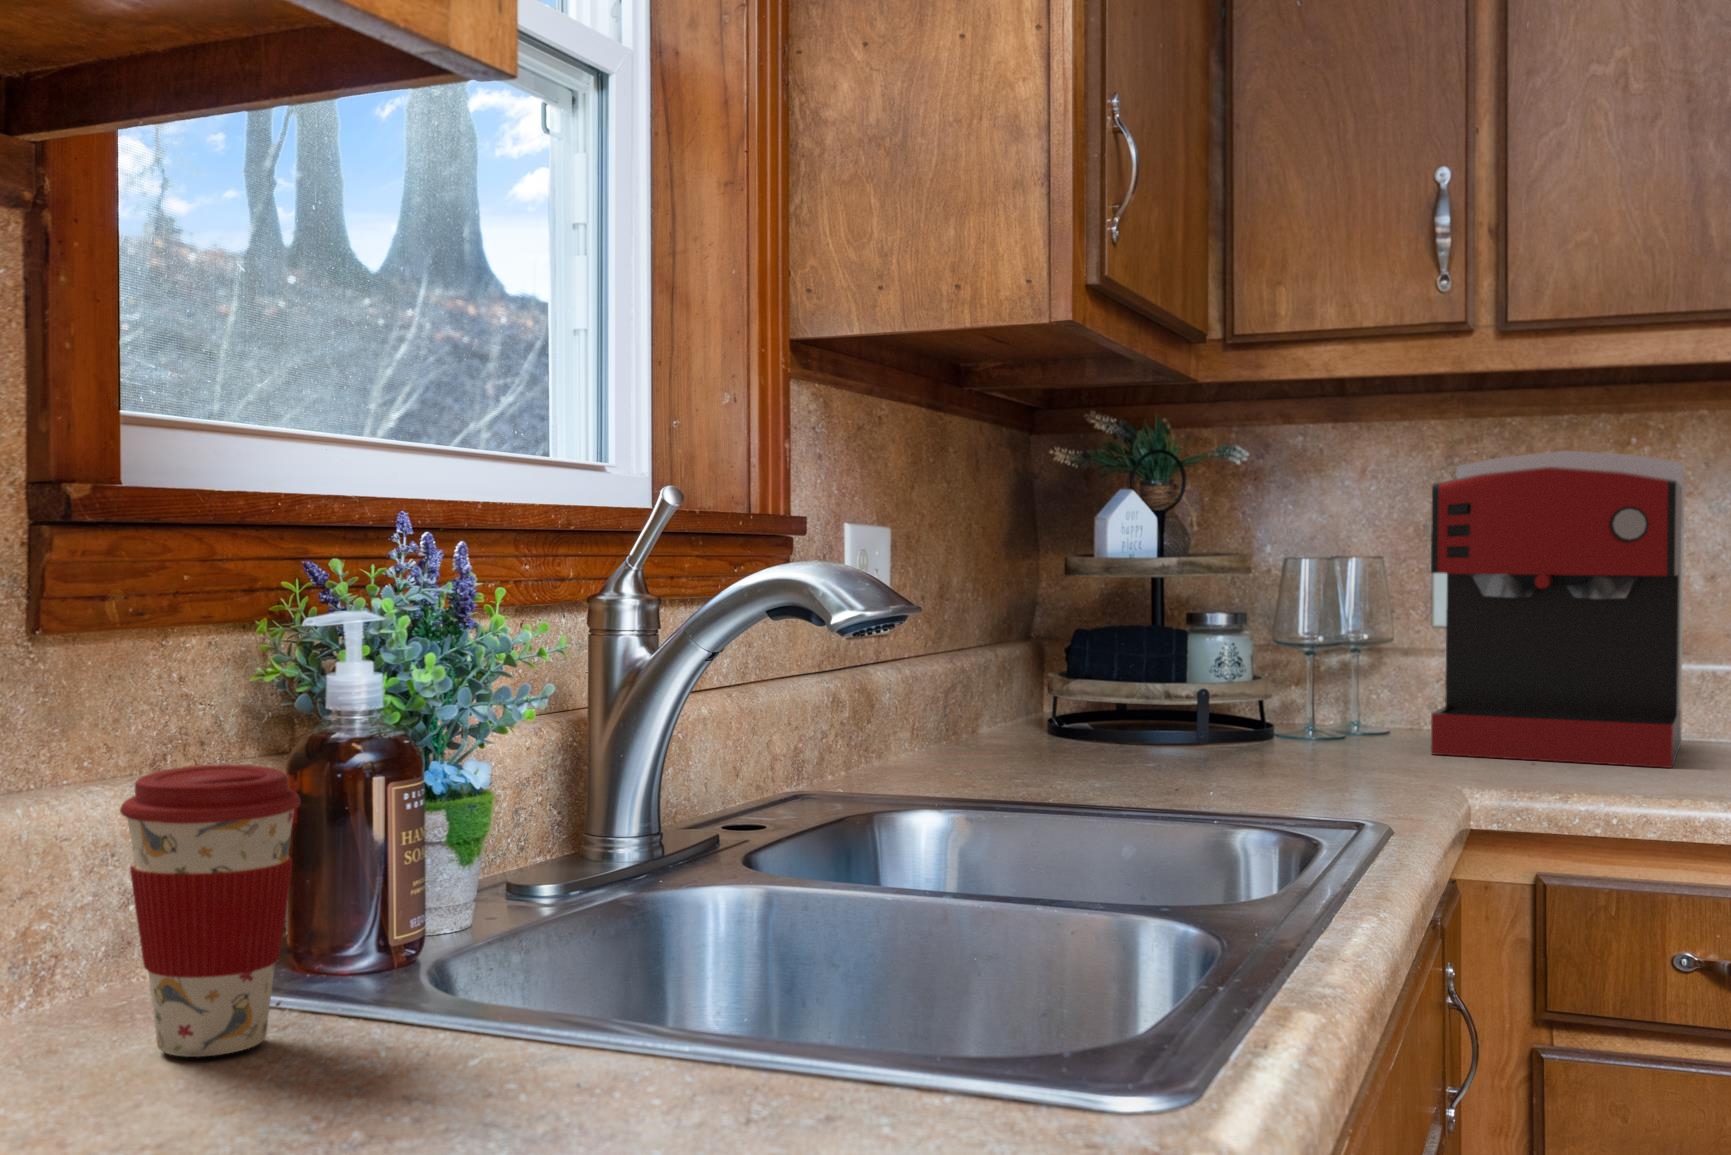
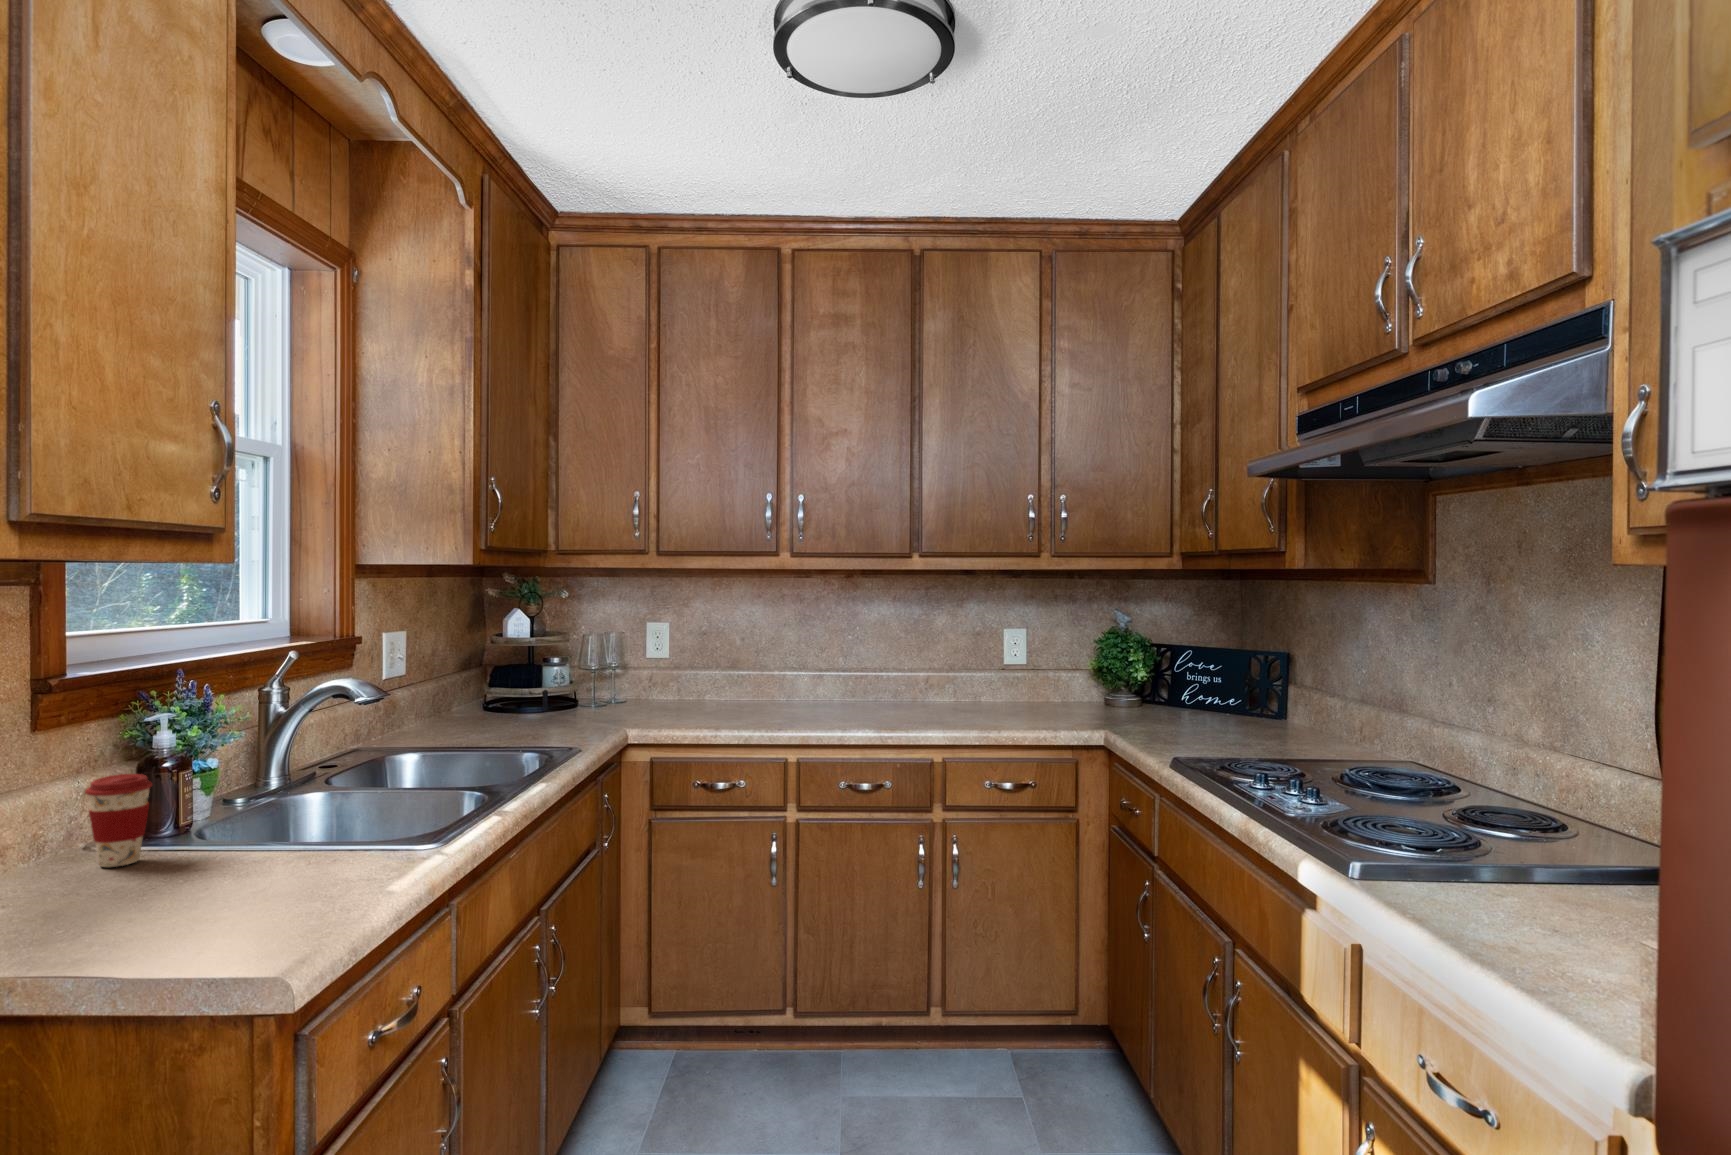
coffee maker: present [1431,451,1684,768] -> none [635,593,736,713]

